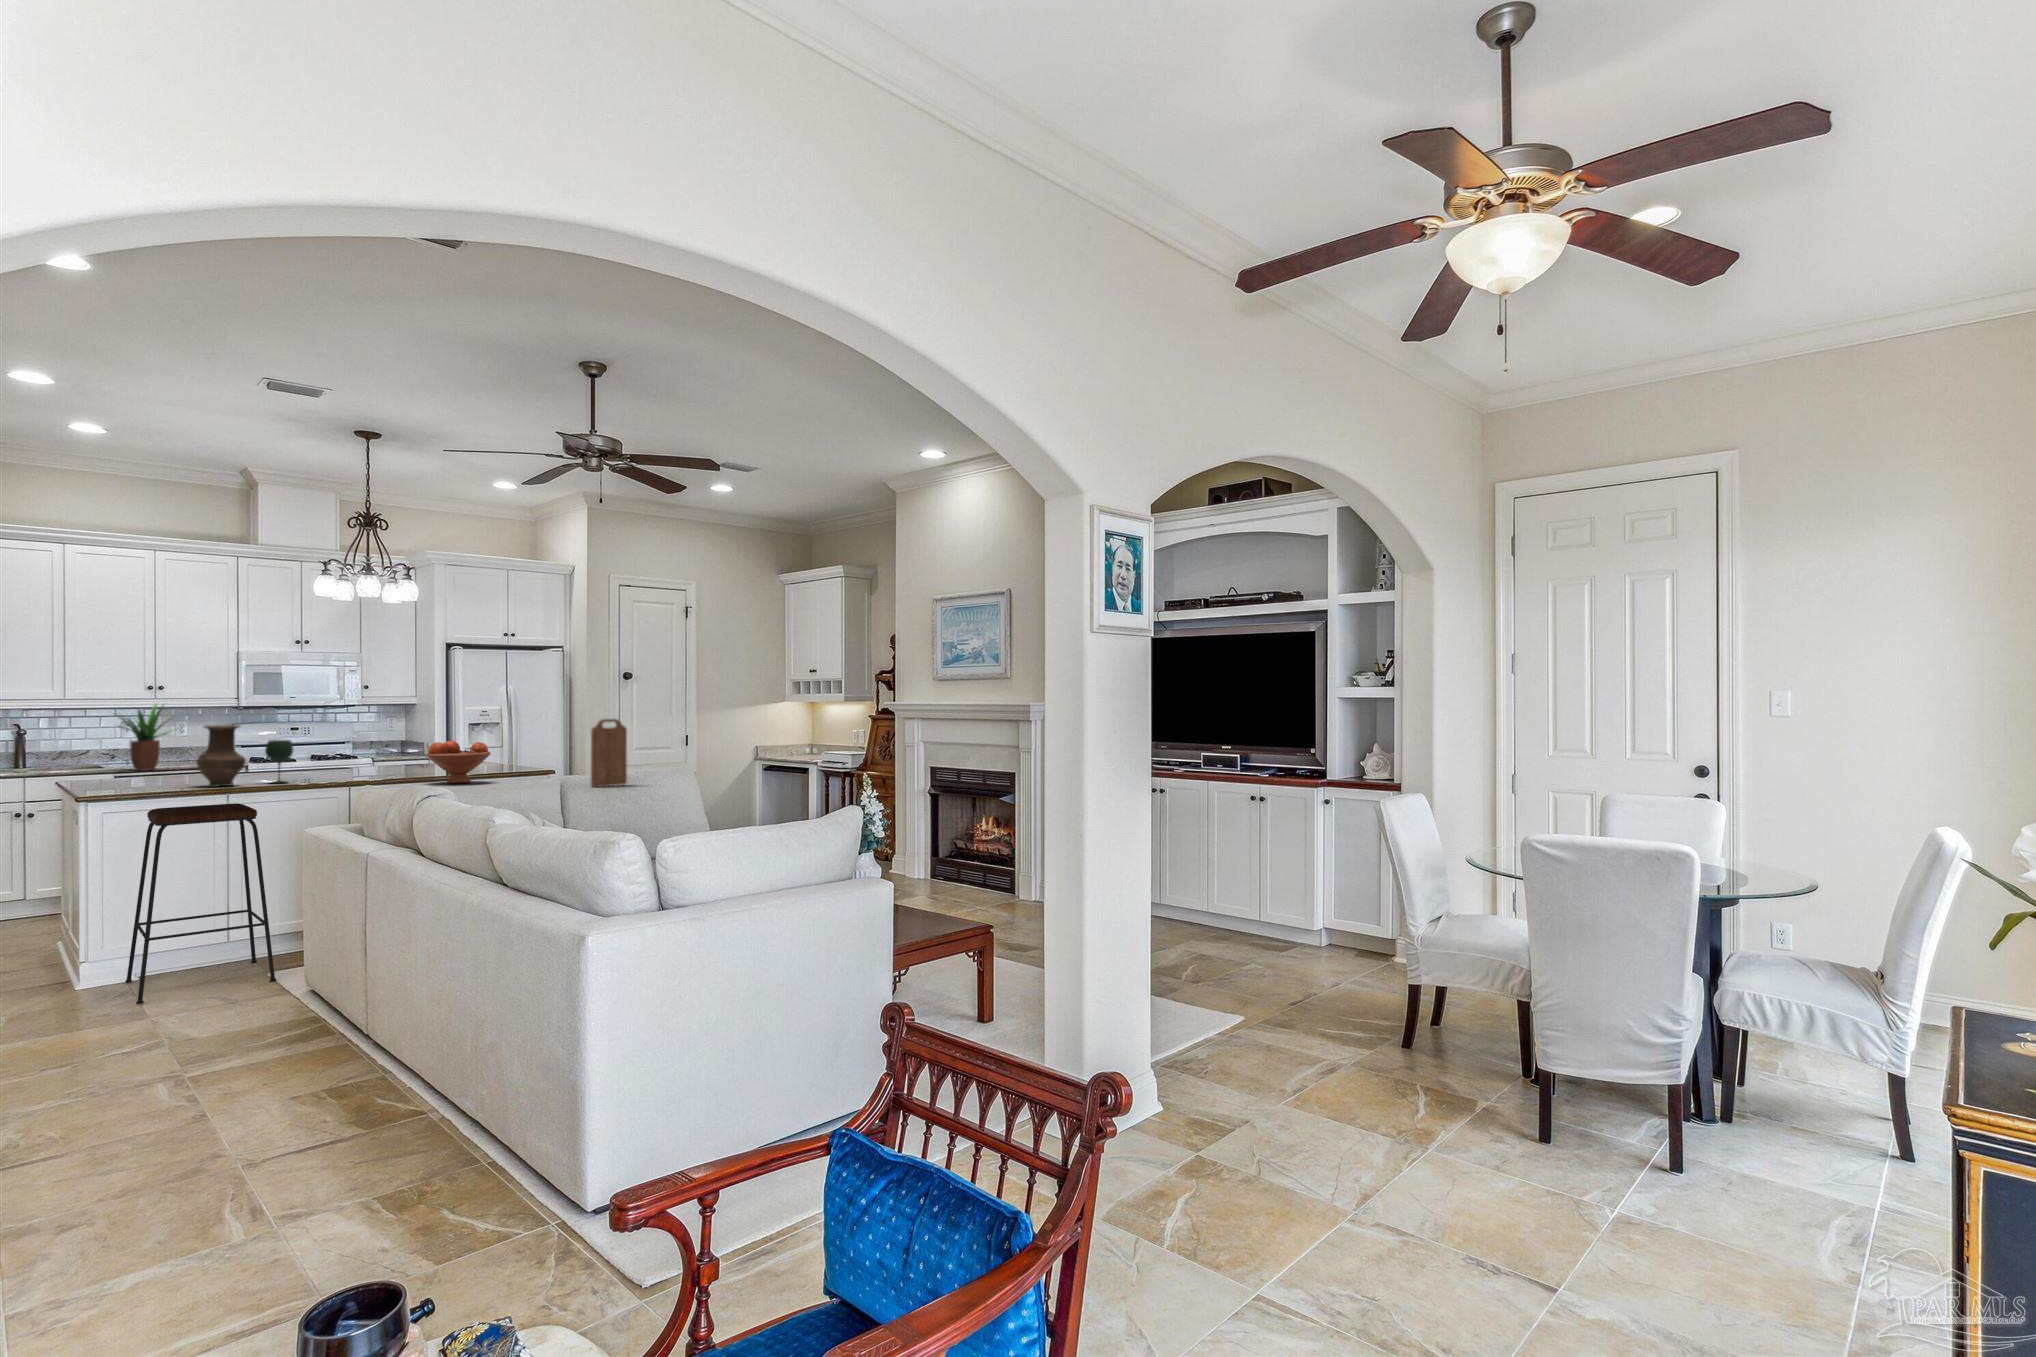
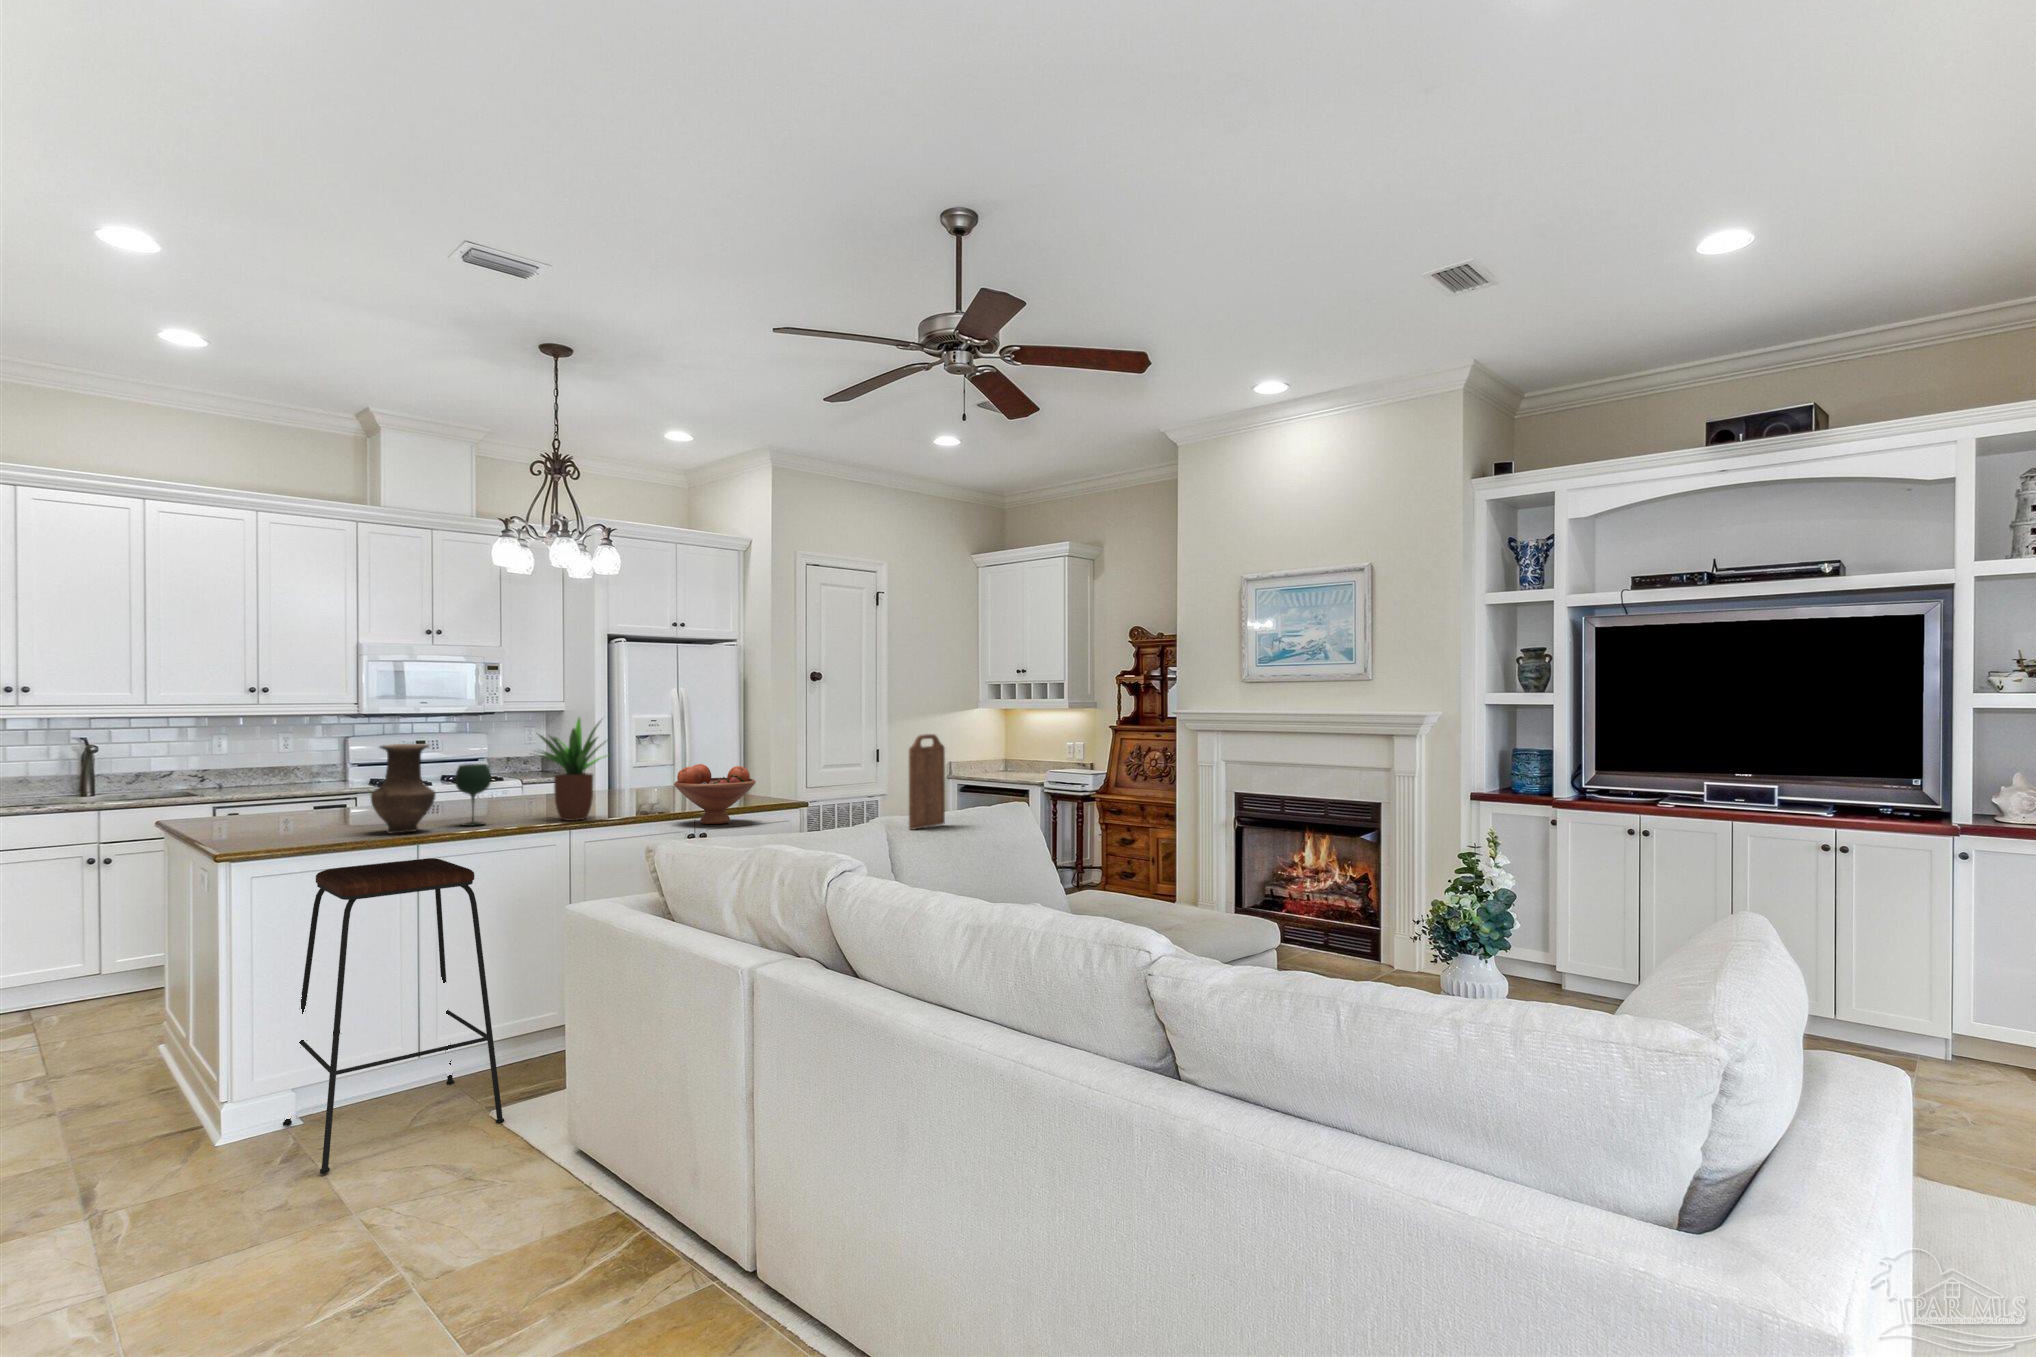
potted plant: present [116,705,173,771] -> present [537,718,605,821]

